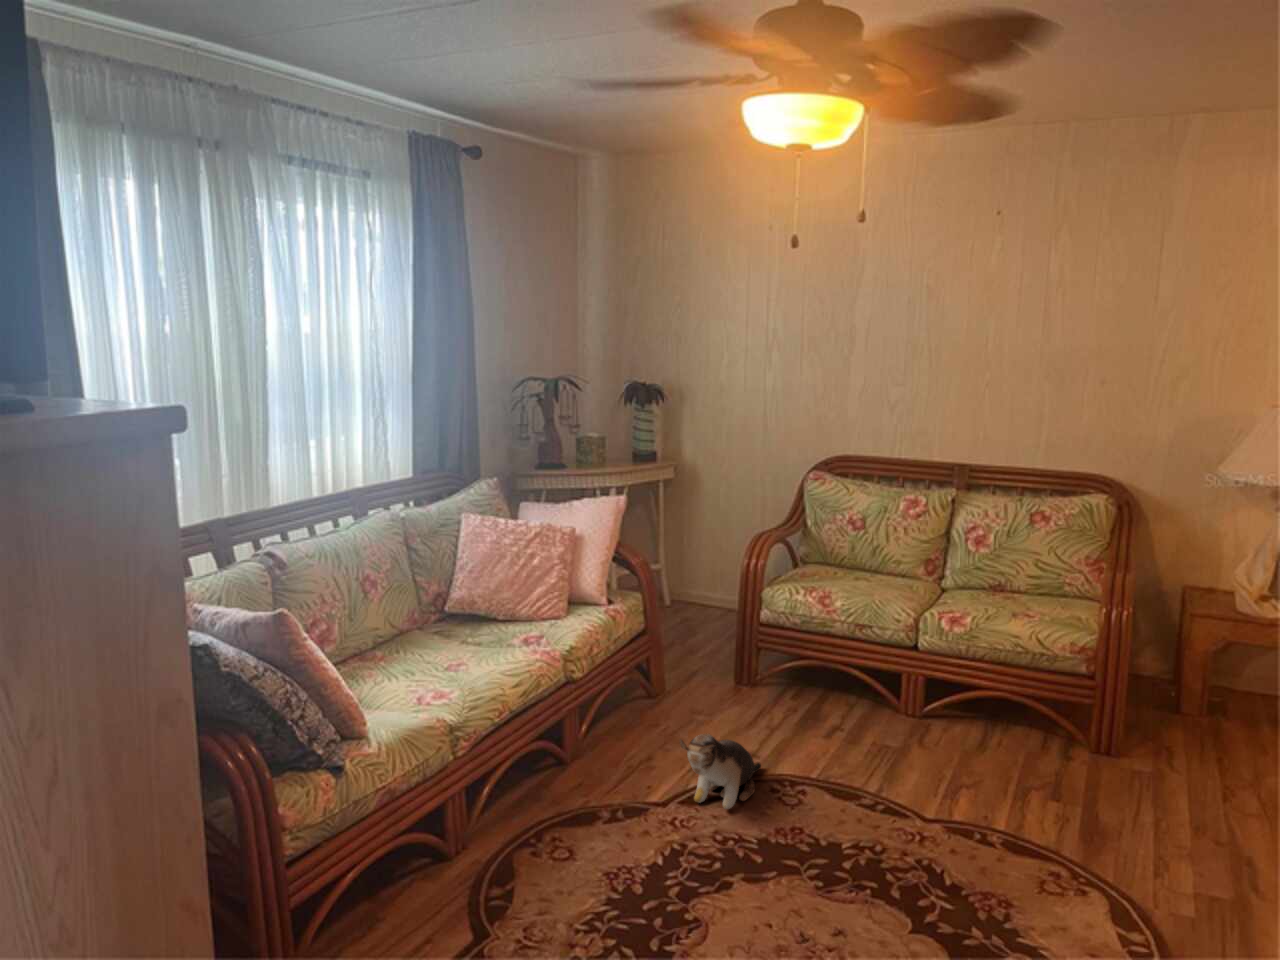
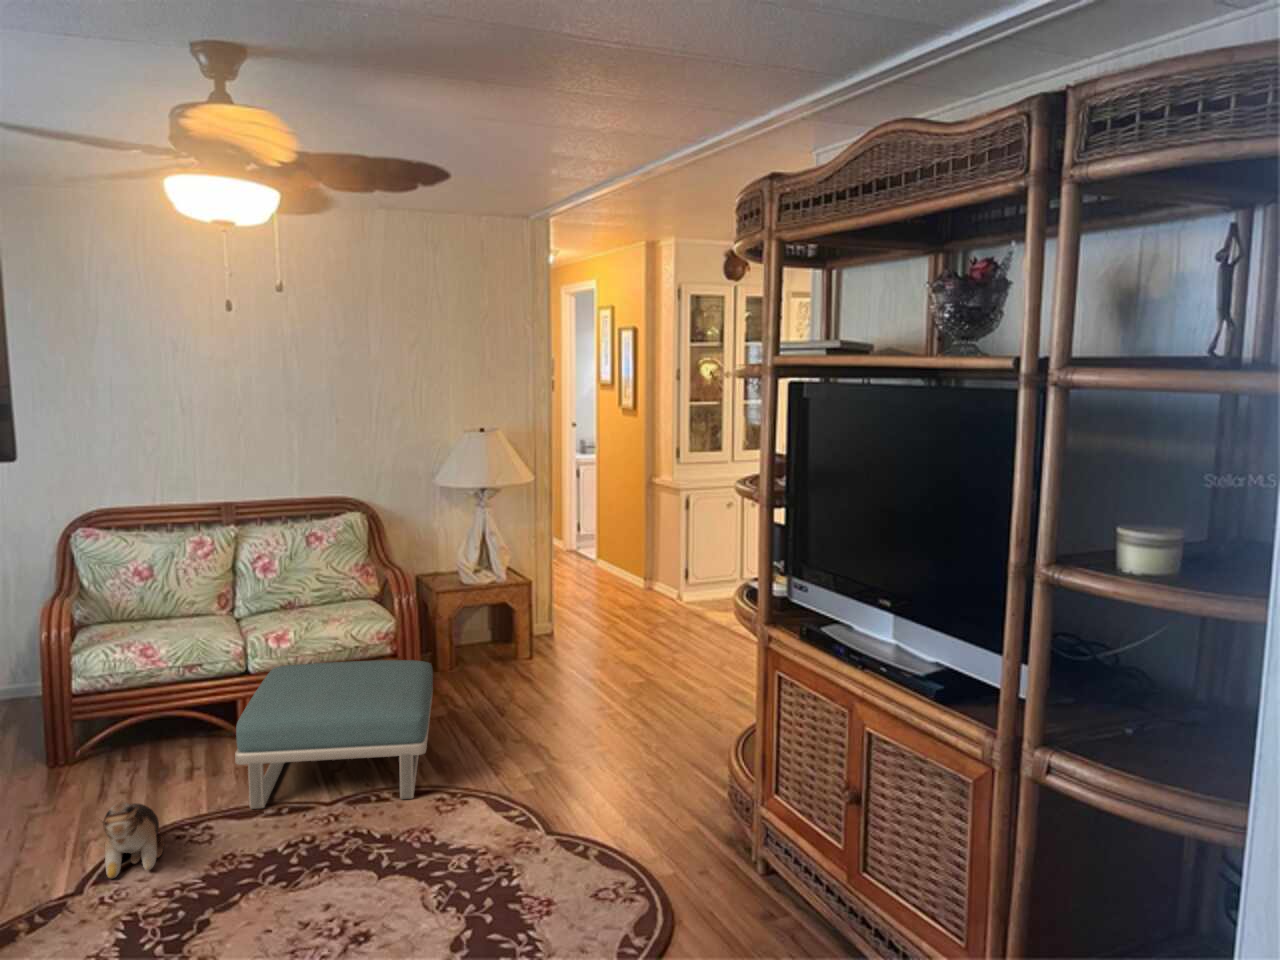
footstool: none [842,650,1120,859] -> present [235,660,433,809]

